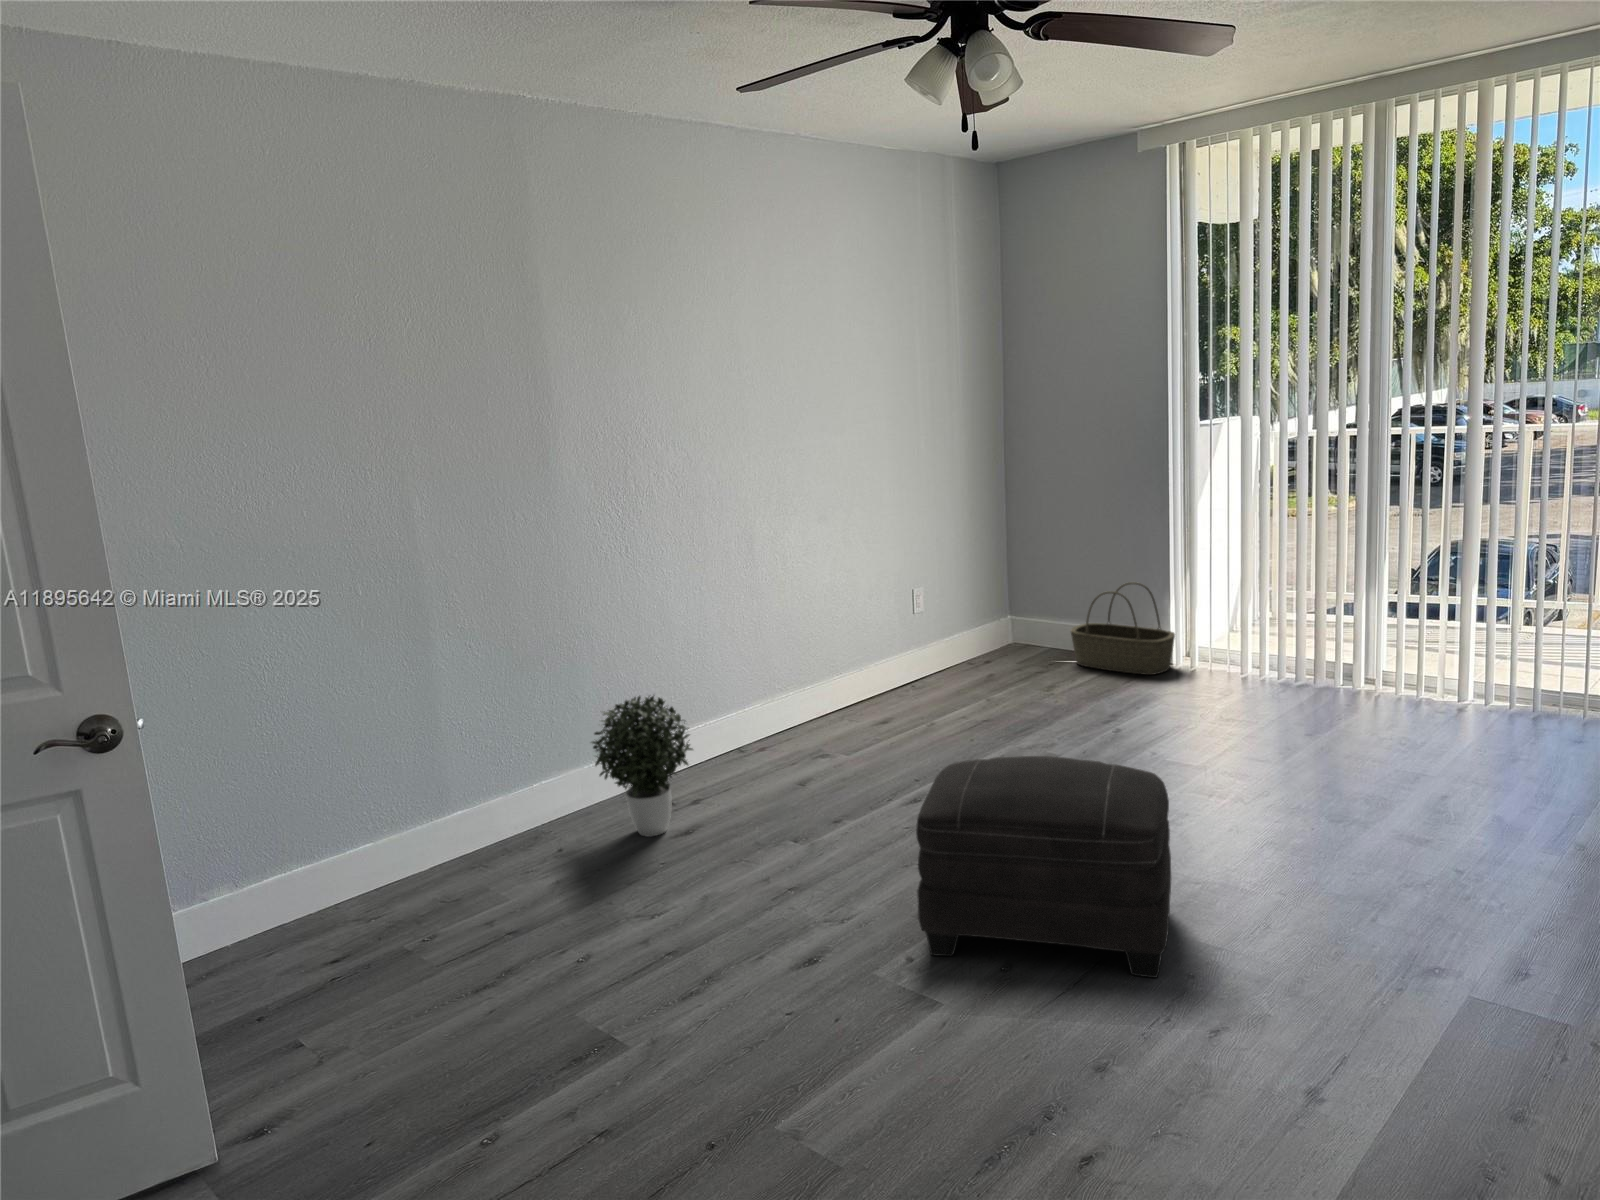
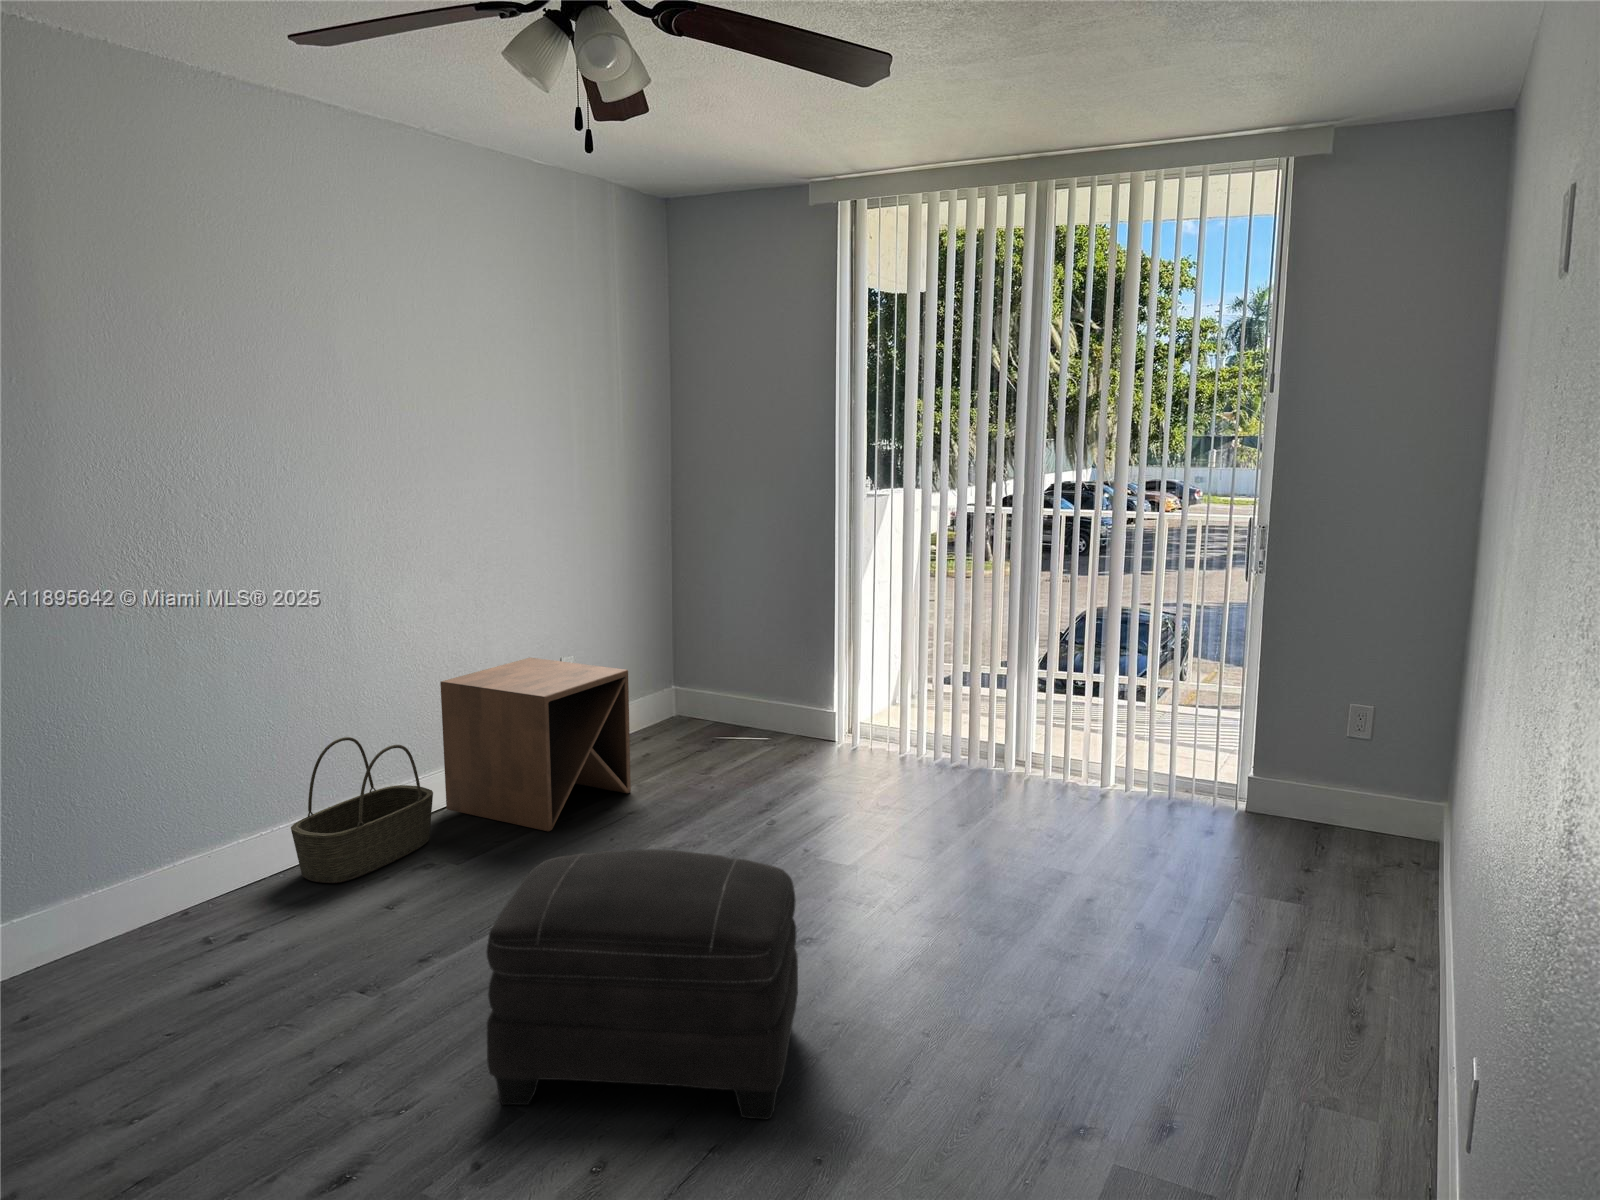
basket: present [1071,582,1175,675] -> present [291,737,433,883]
side table: none [823,595,988,746] -> present [440,658,631,831]
potted plant: present [592,696,693,836] -> none [91,770,242,954]

